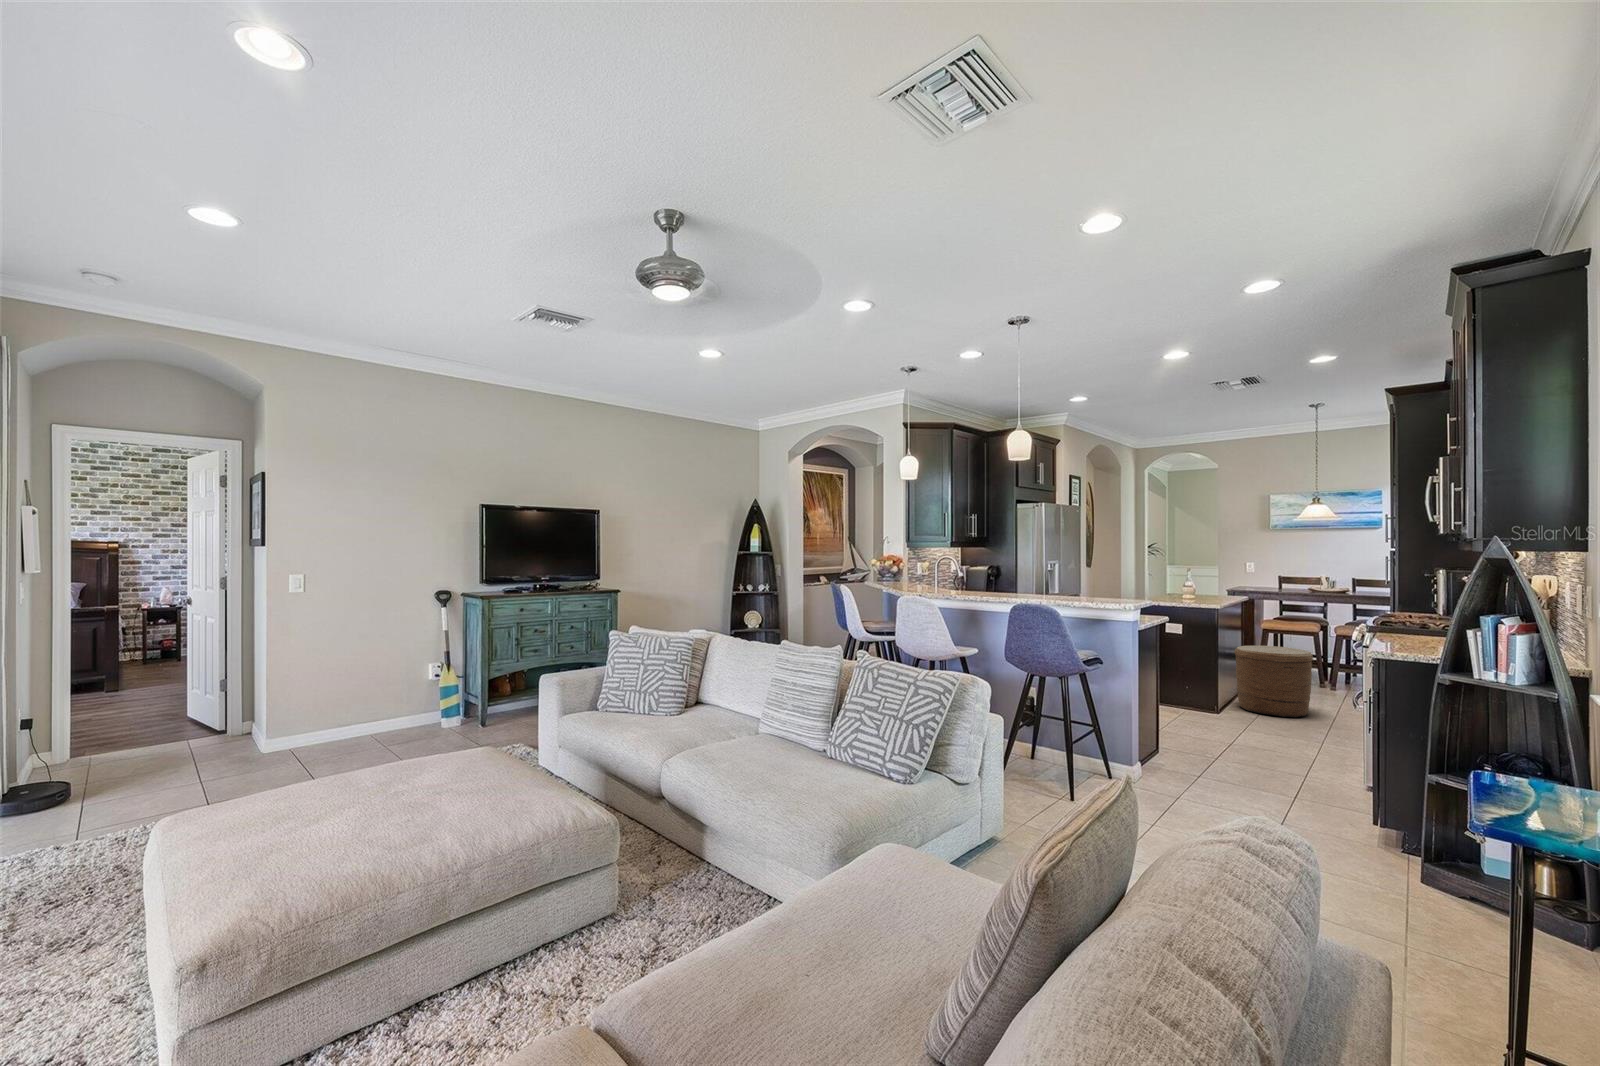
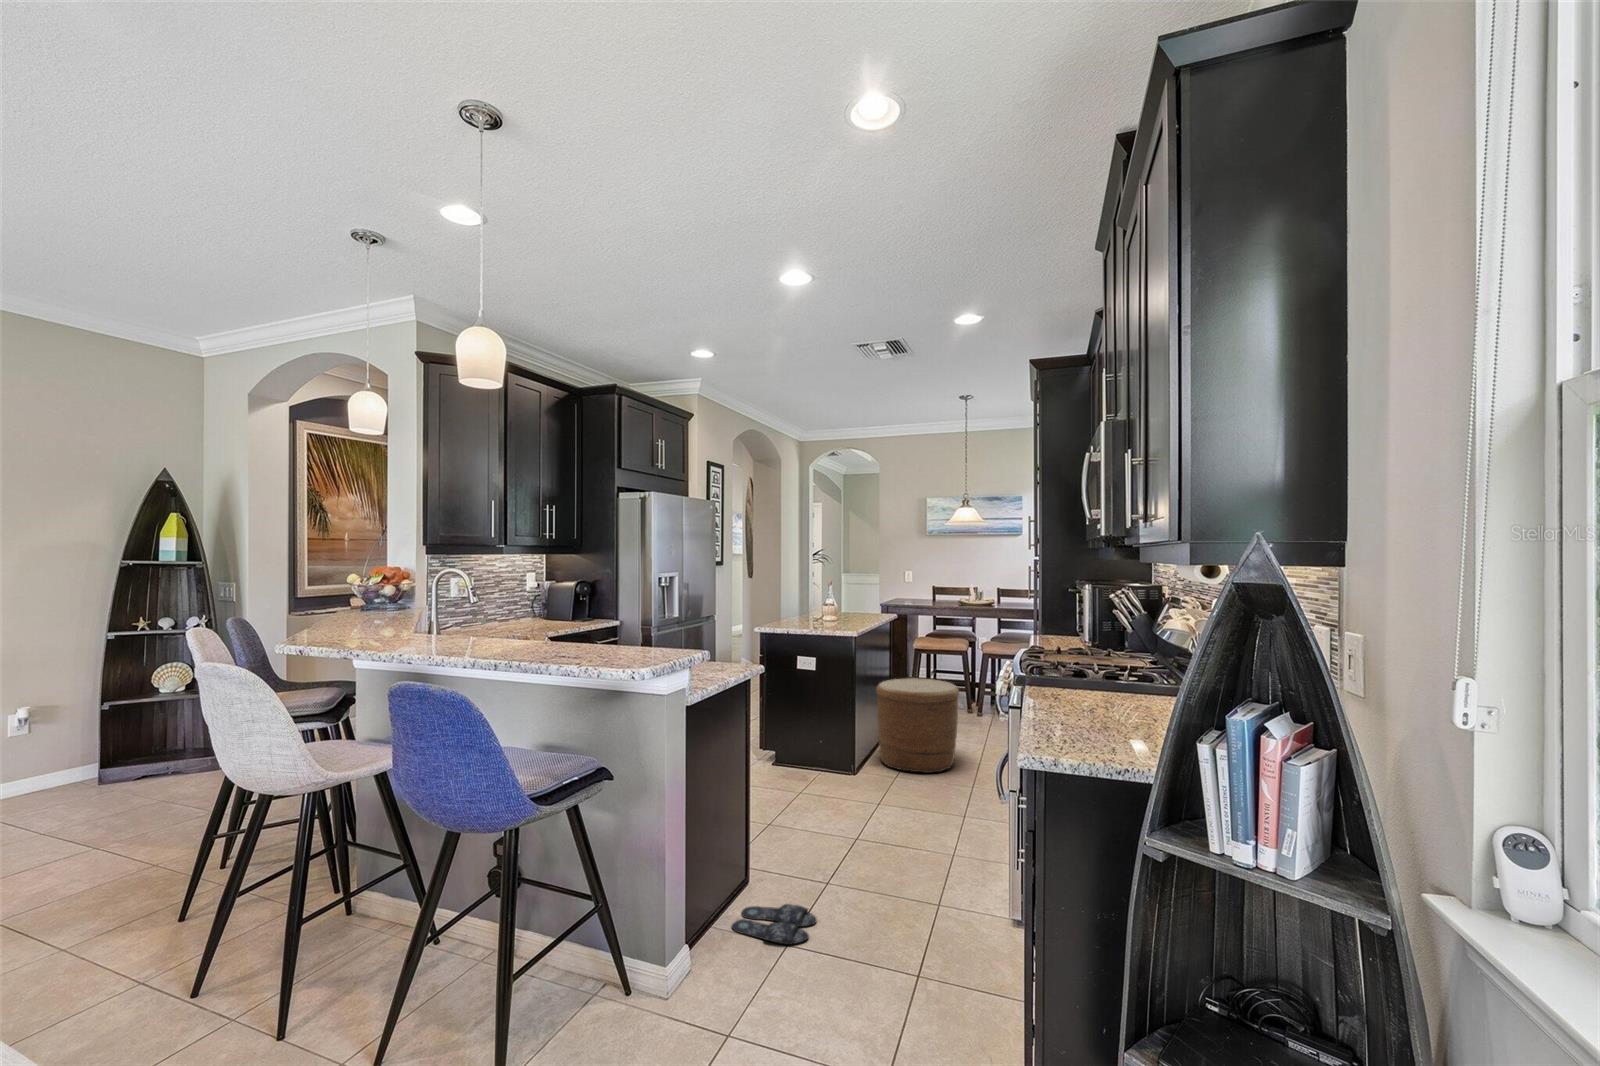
slippers: none [1155,761,1212,778] -> present [732,904,816,944]

